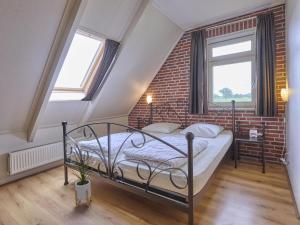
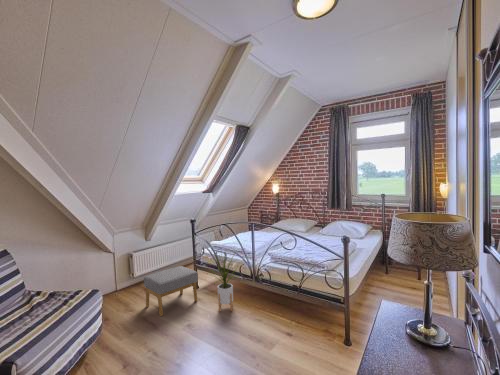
footstool: none [8,164,62,212] -> present [144,266,198,316]

